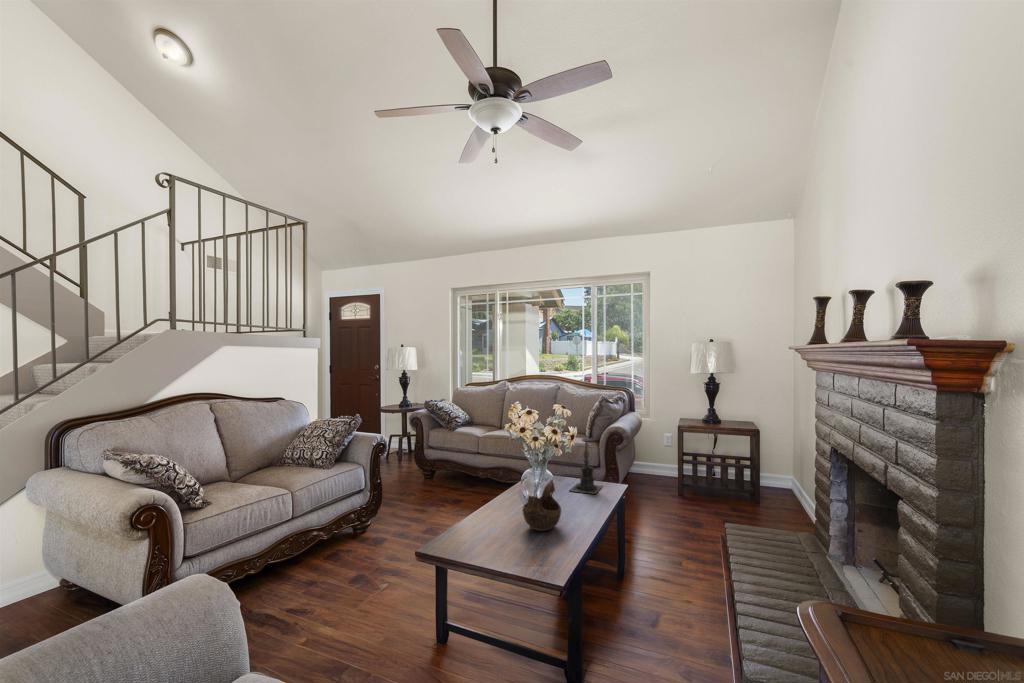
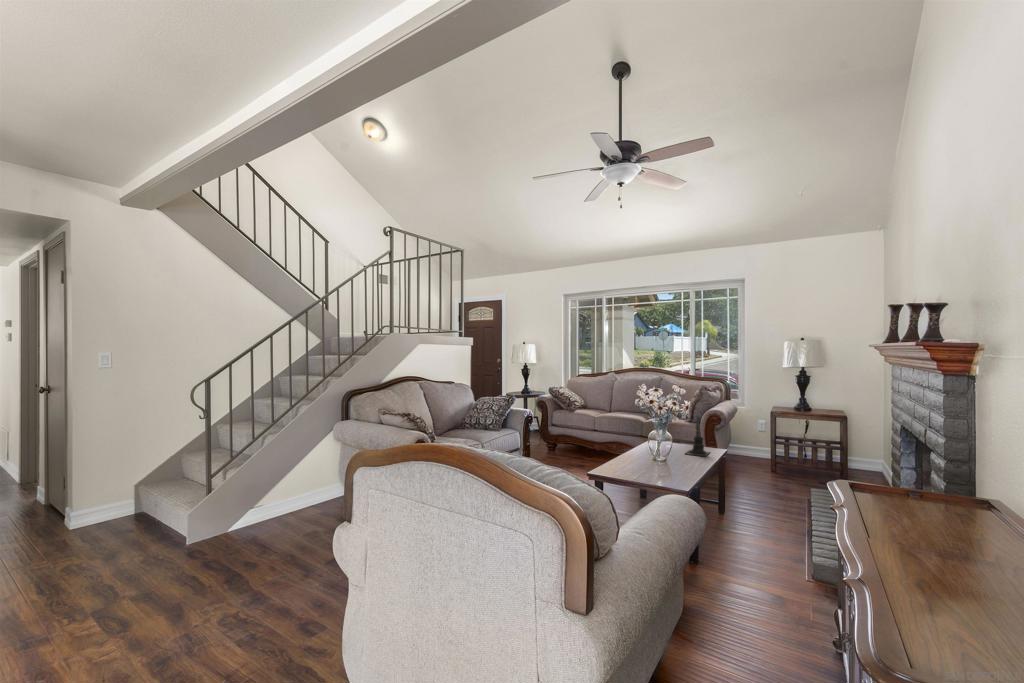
decorative bowl: present [522,479,561,531] -> none [656,440,685,474]

